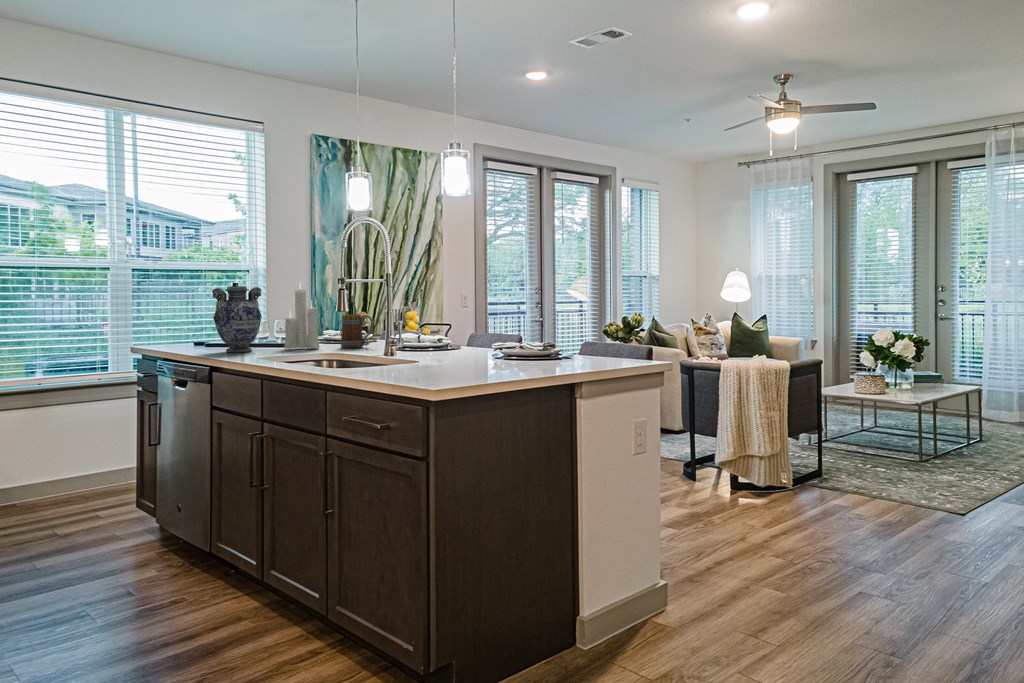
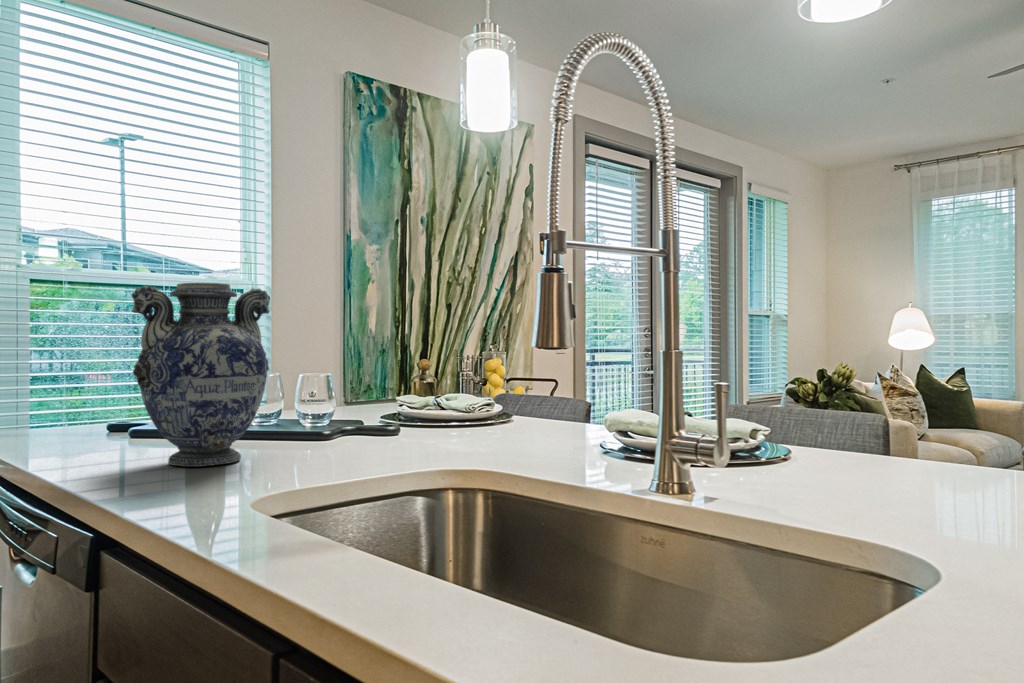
candle: present [284,285,320,349] -> none [324,269,411,450]
mug: present [341,314,374,348] -> none [458,362,540,445]

